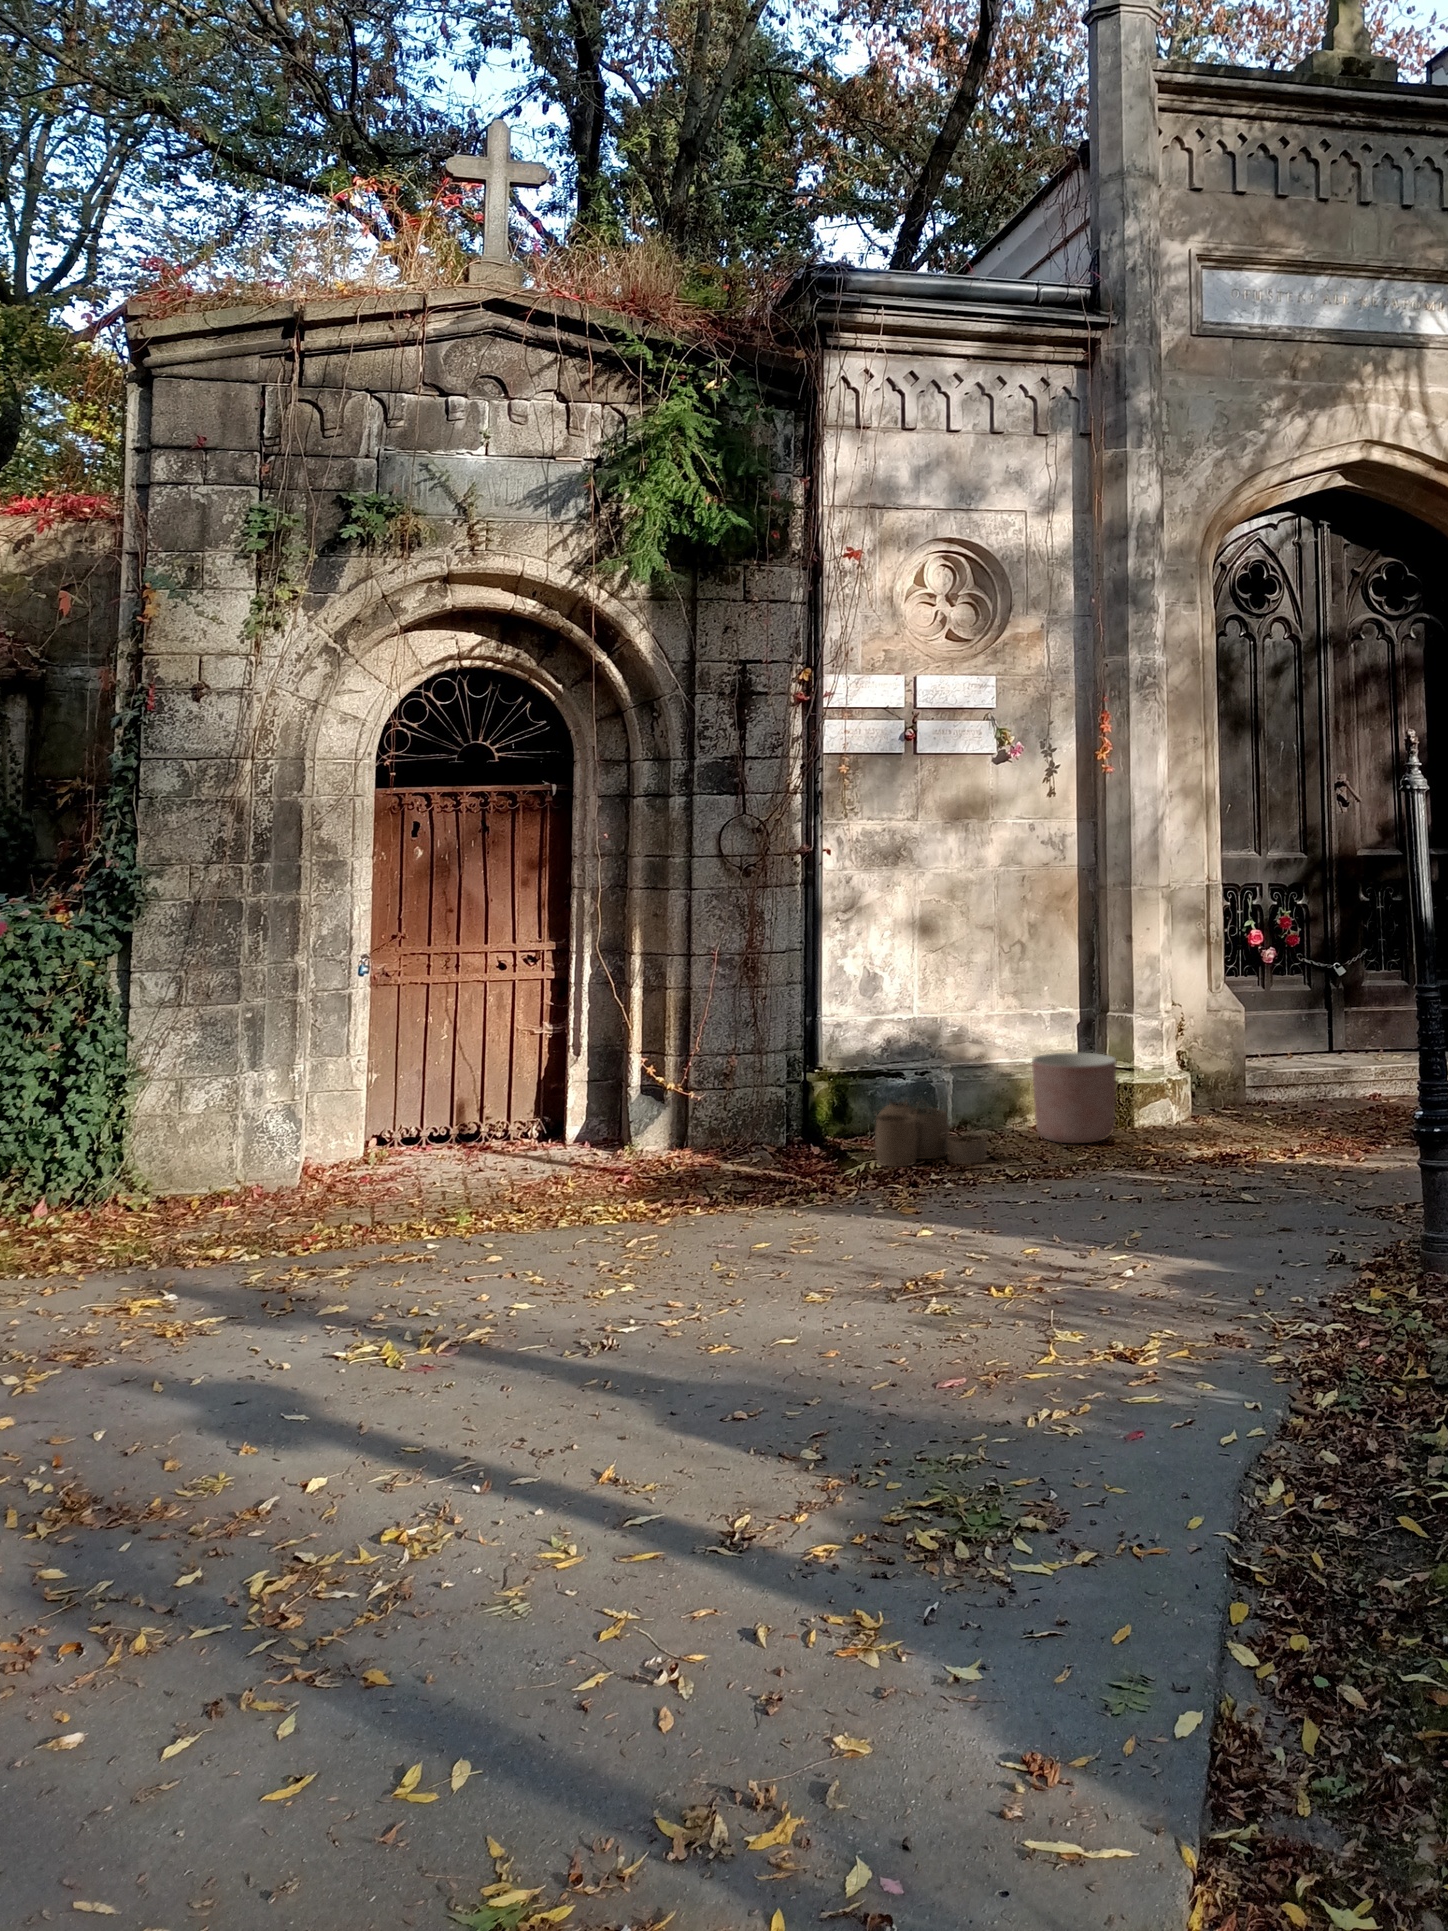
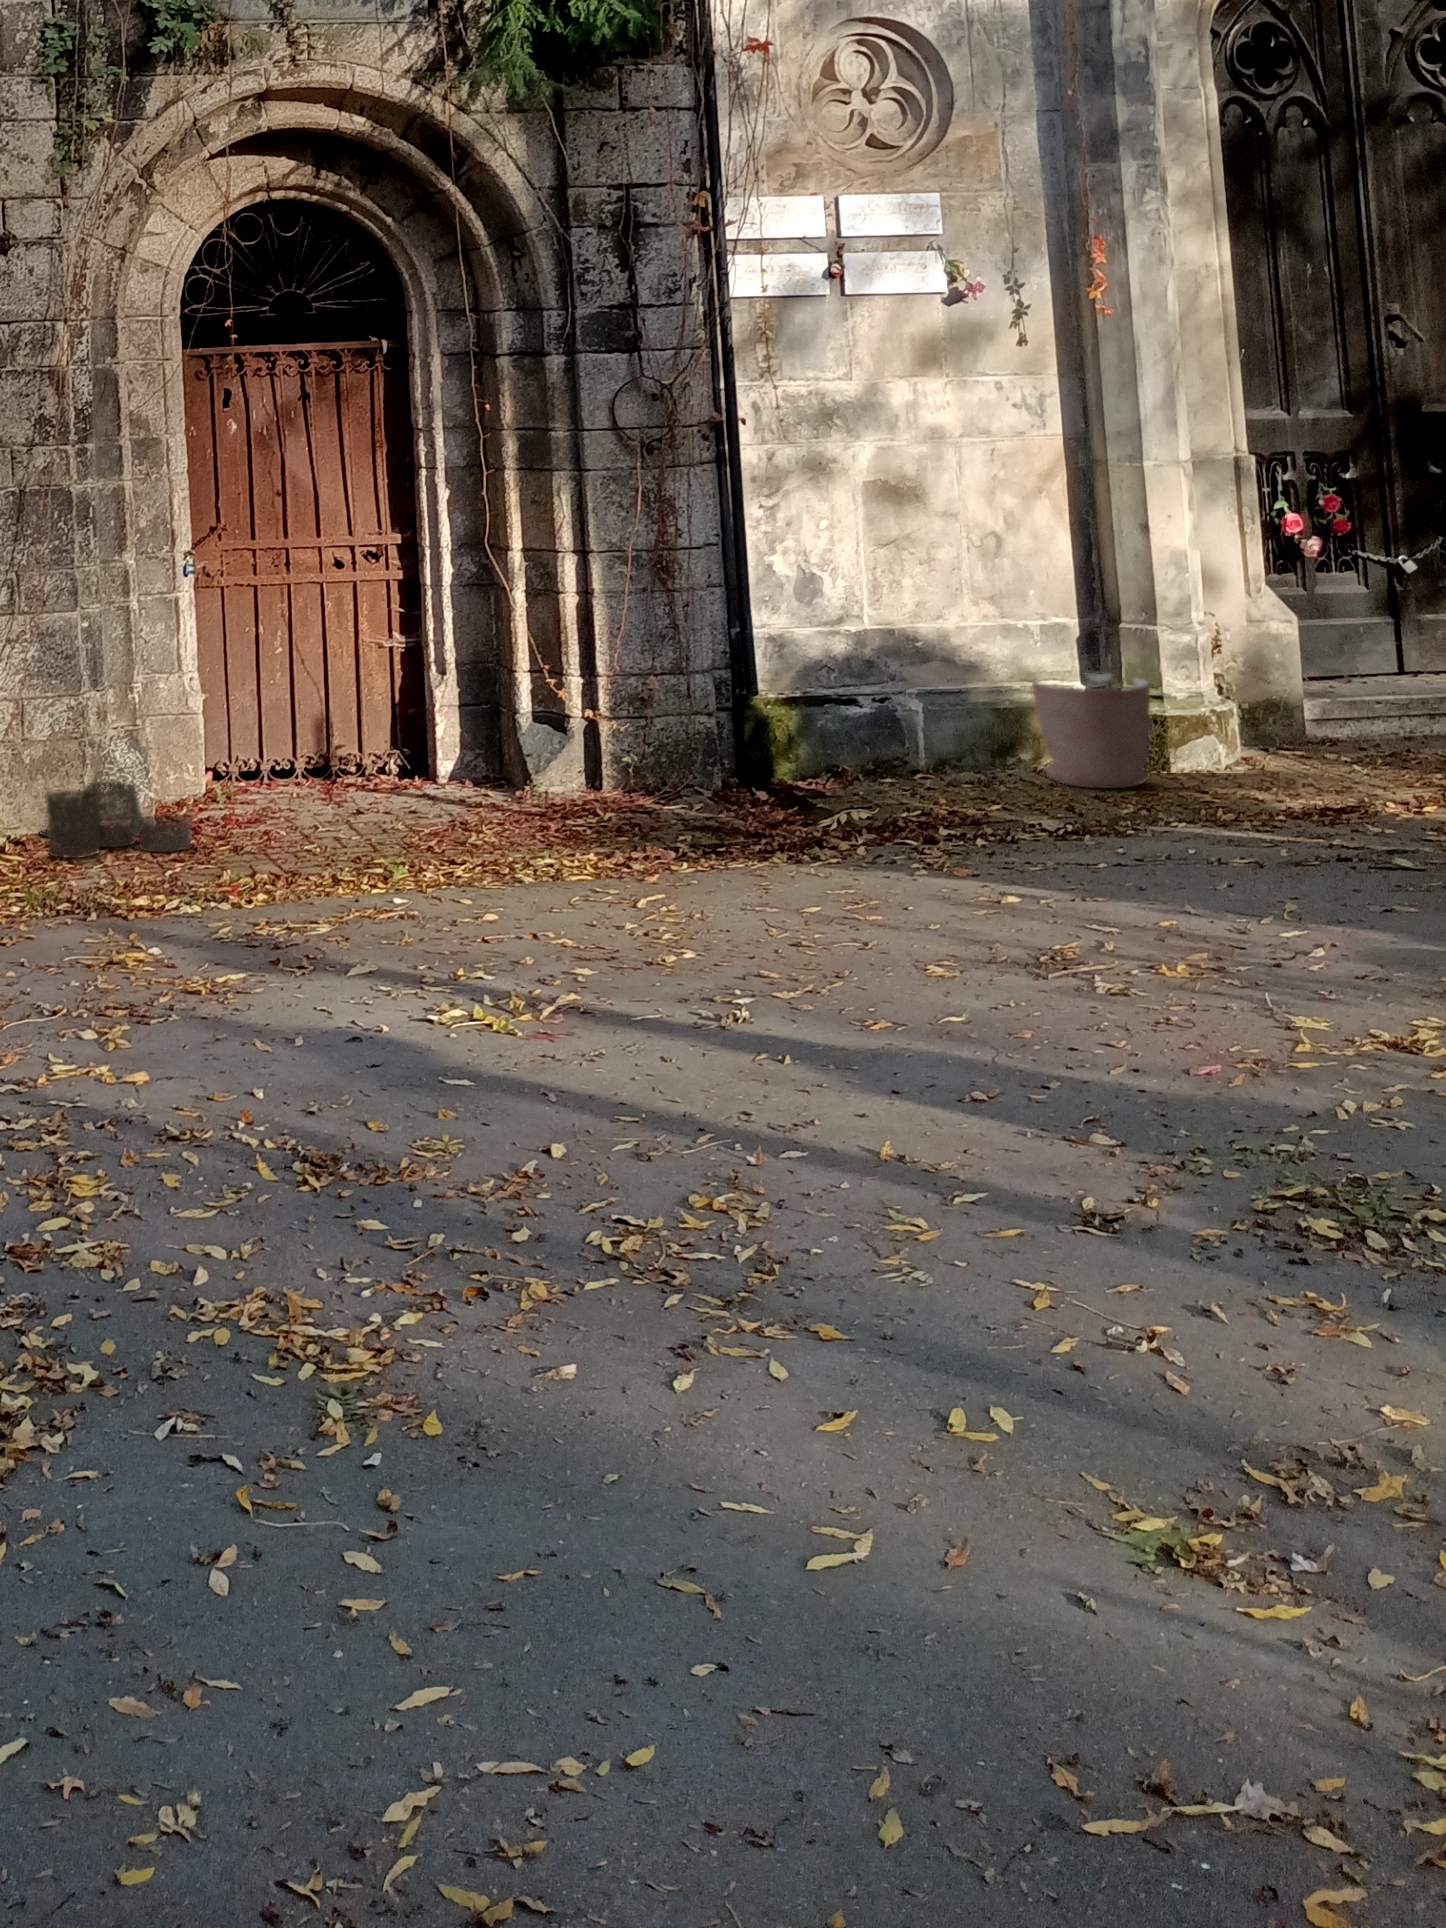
woven basket: present [875,1100,987,1167] -> present [40,778,191,858]

